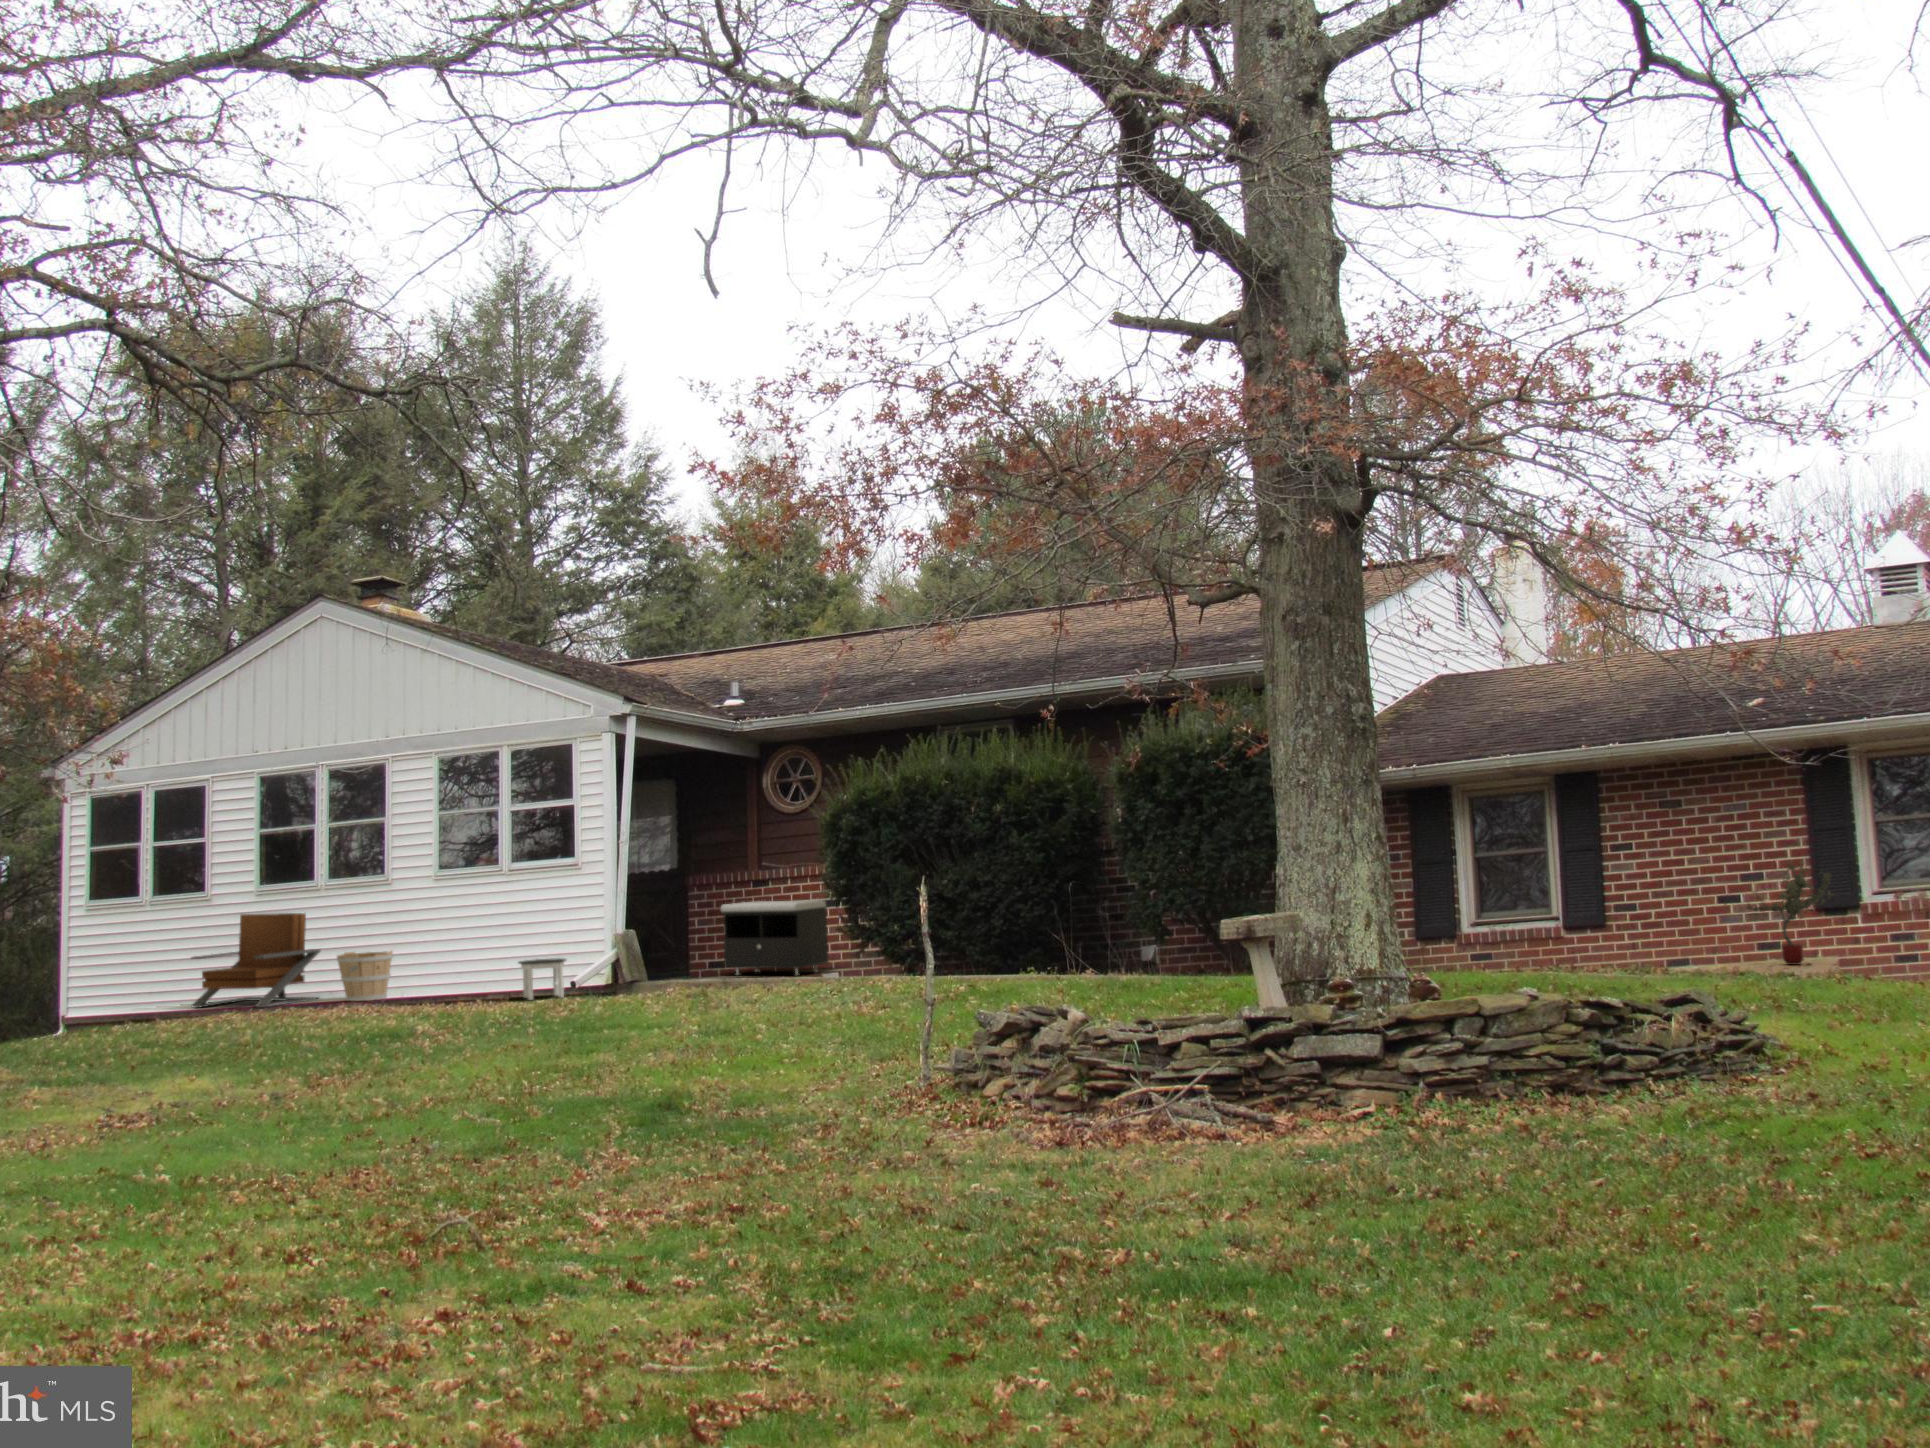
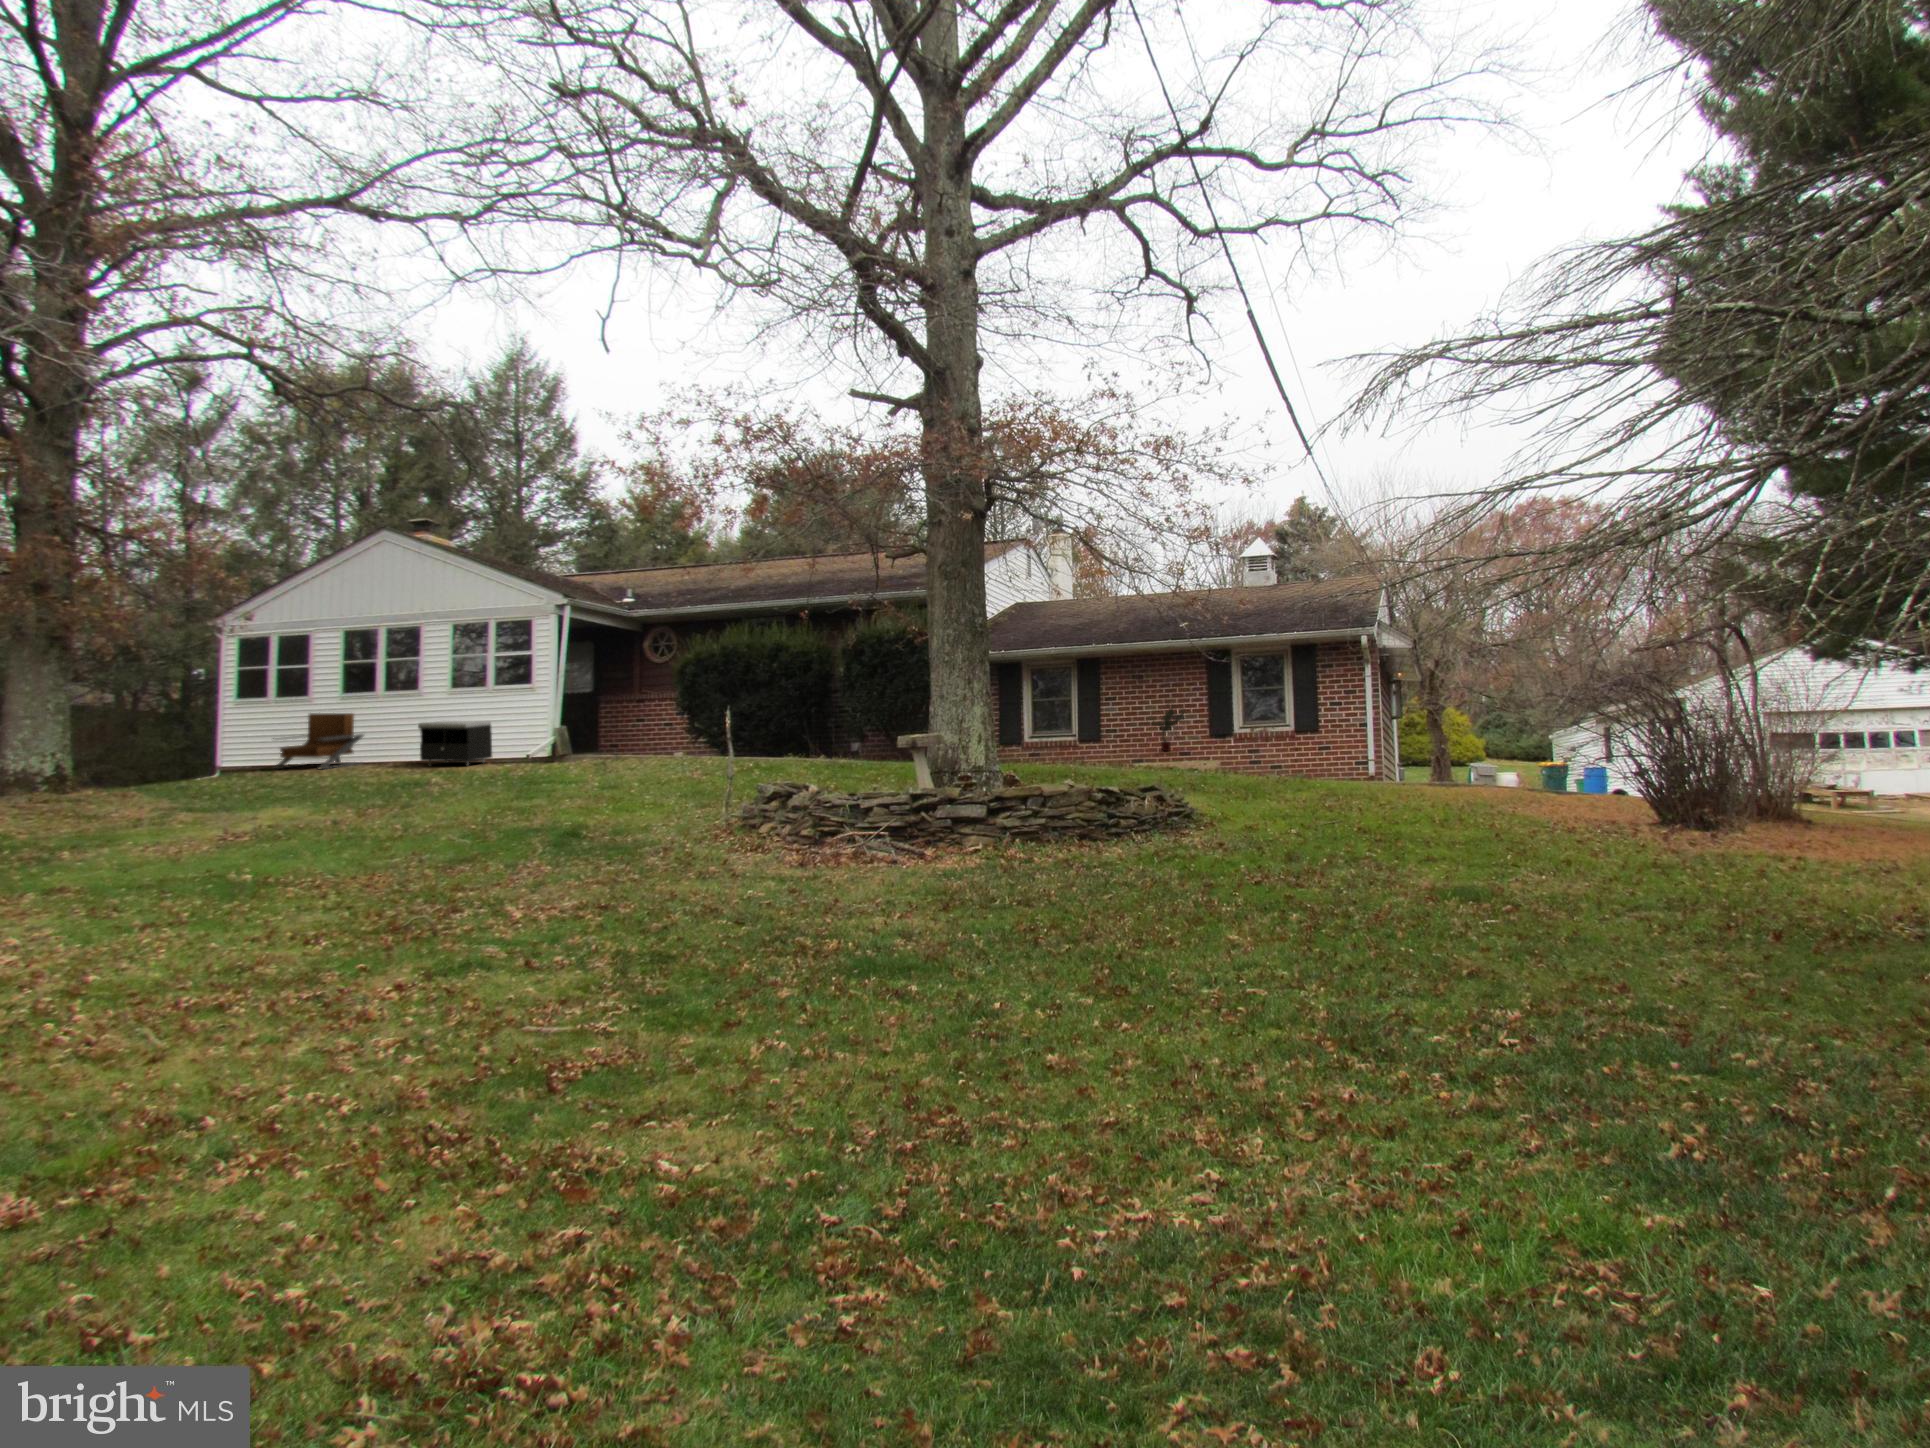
storage bench: present [721,900,828,975] -> present [418,721,492,765]
wooden bucket: present [337,951,393,1001] -> none [374,736,413,766]
round table: present [519,958,566,1000] -> none [493,742,524,766]

